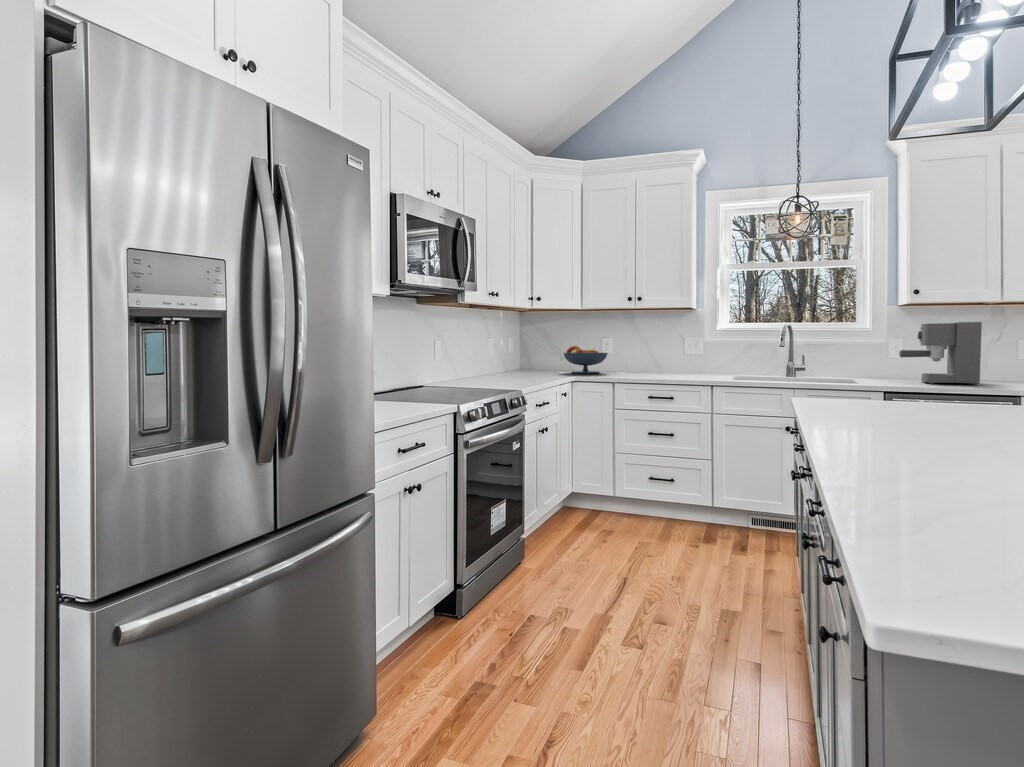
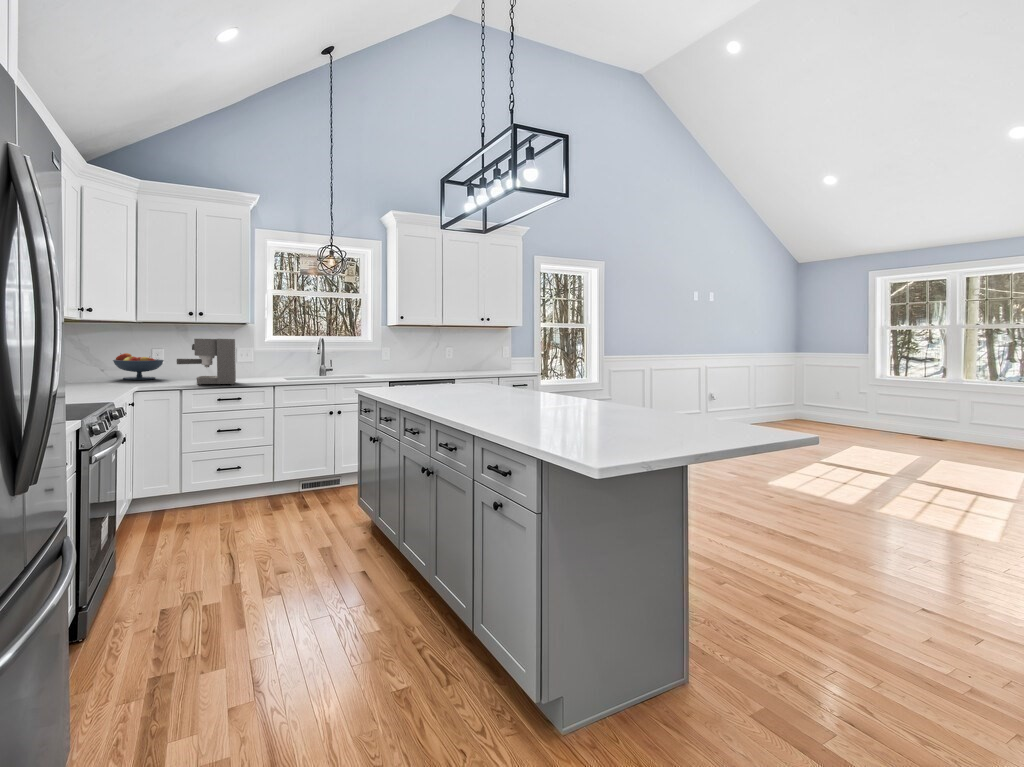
coffee maker: present [899,322,982,385] -> present [177,339,236,385]

